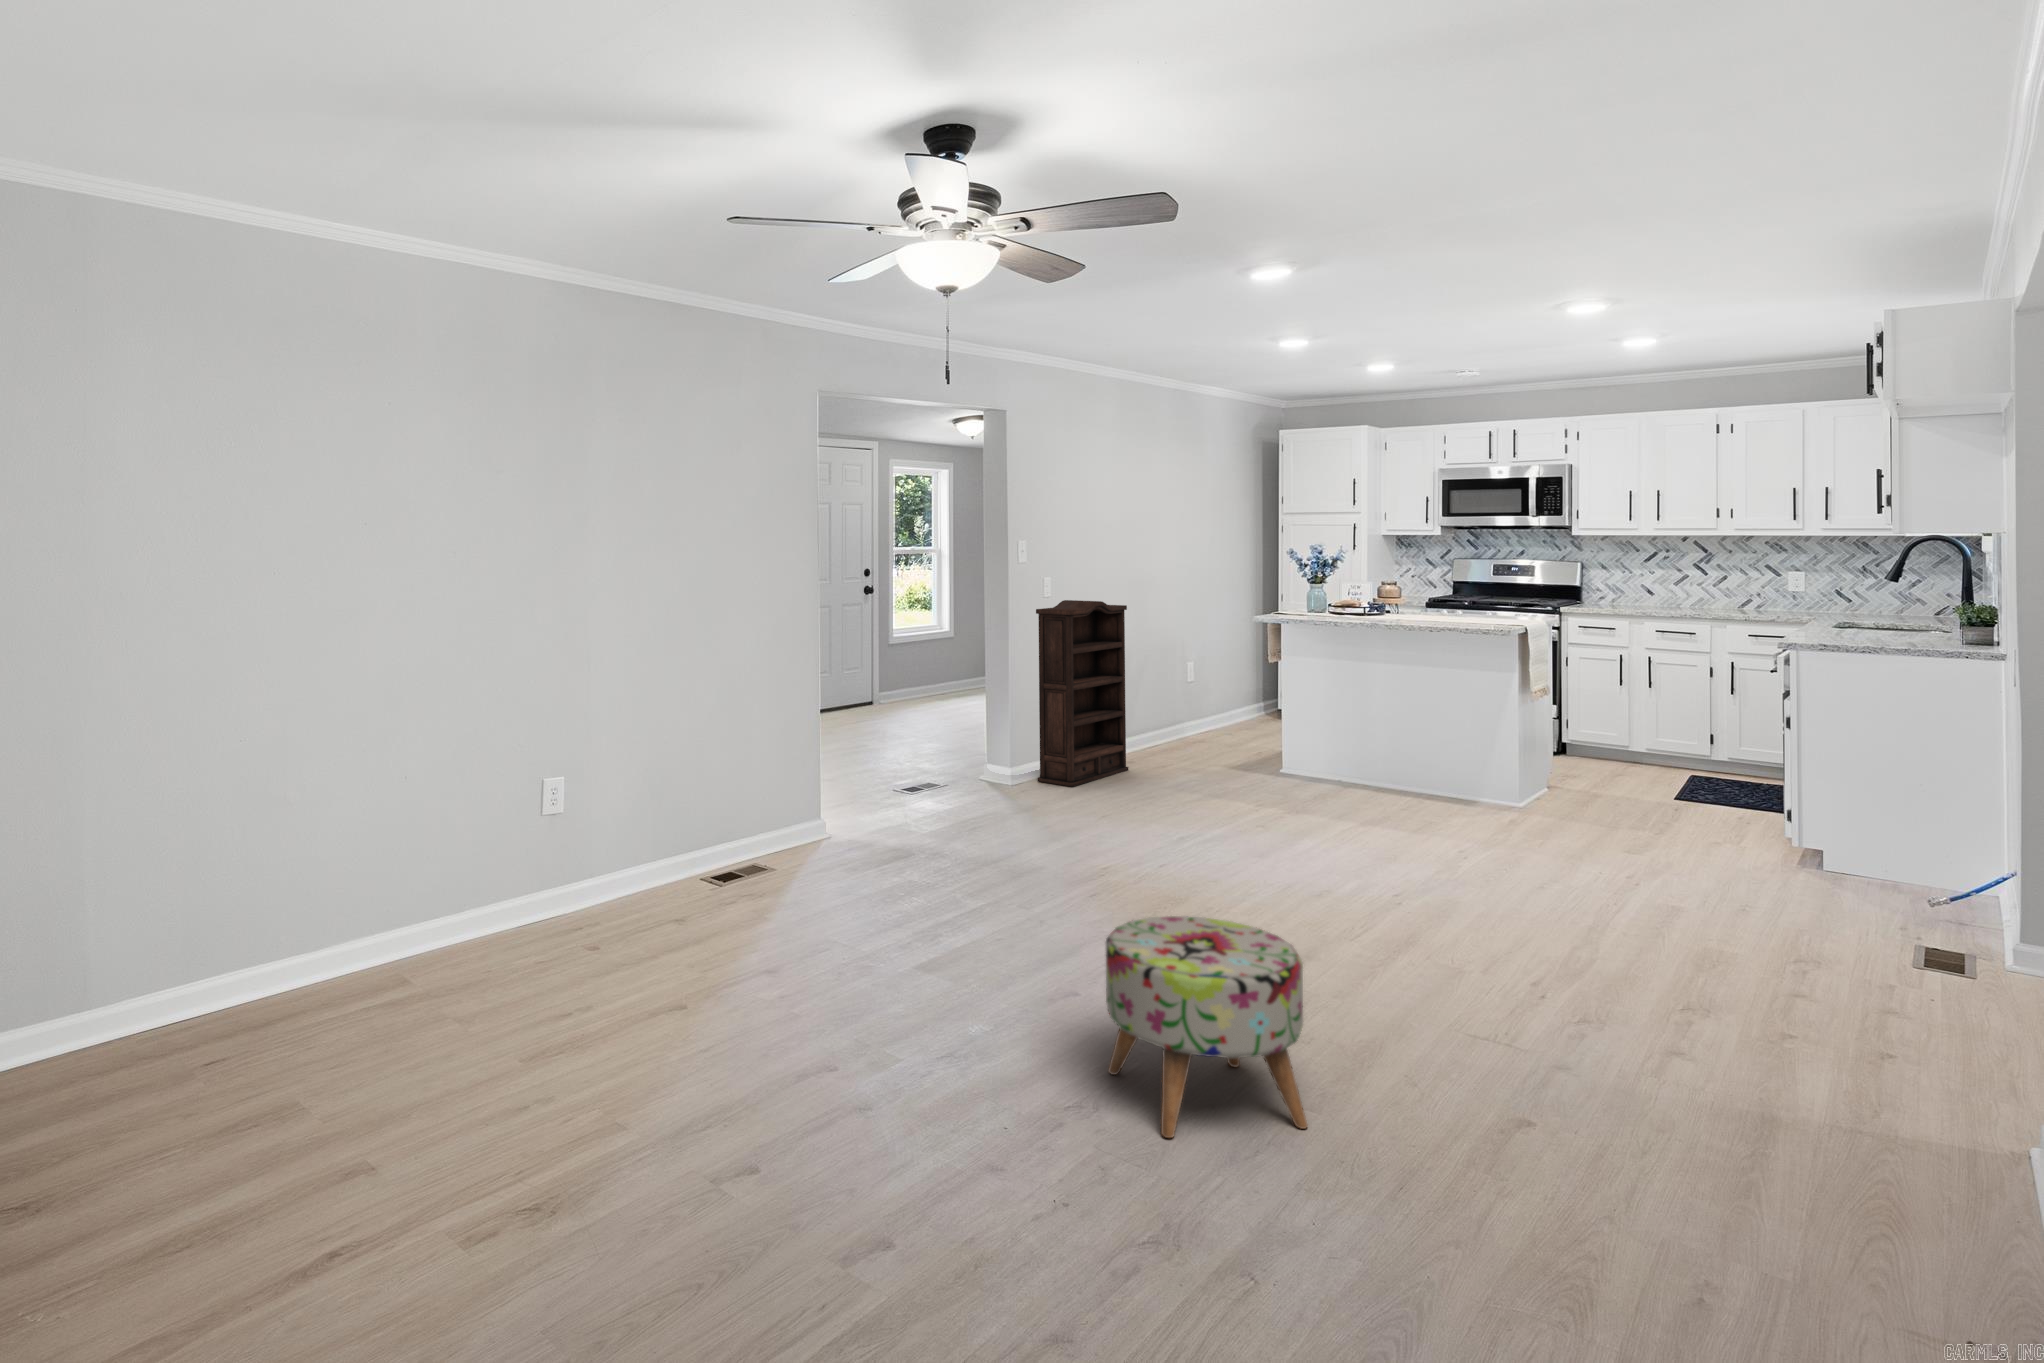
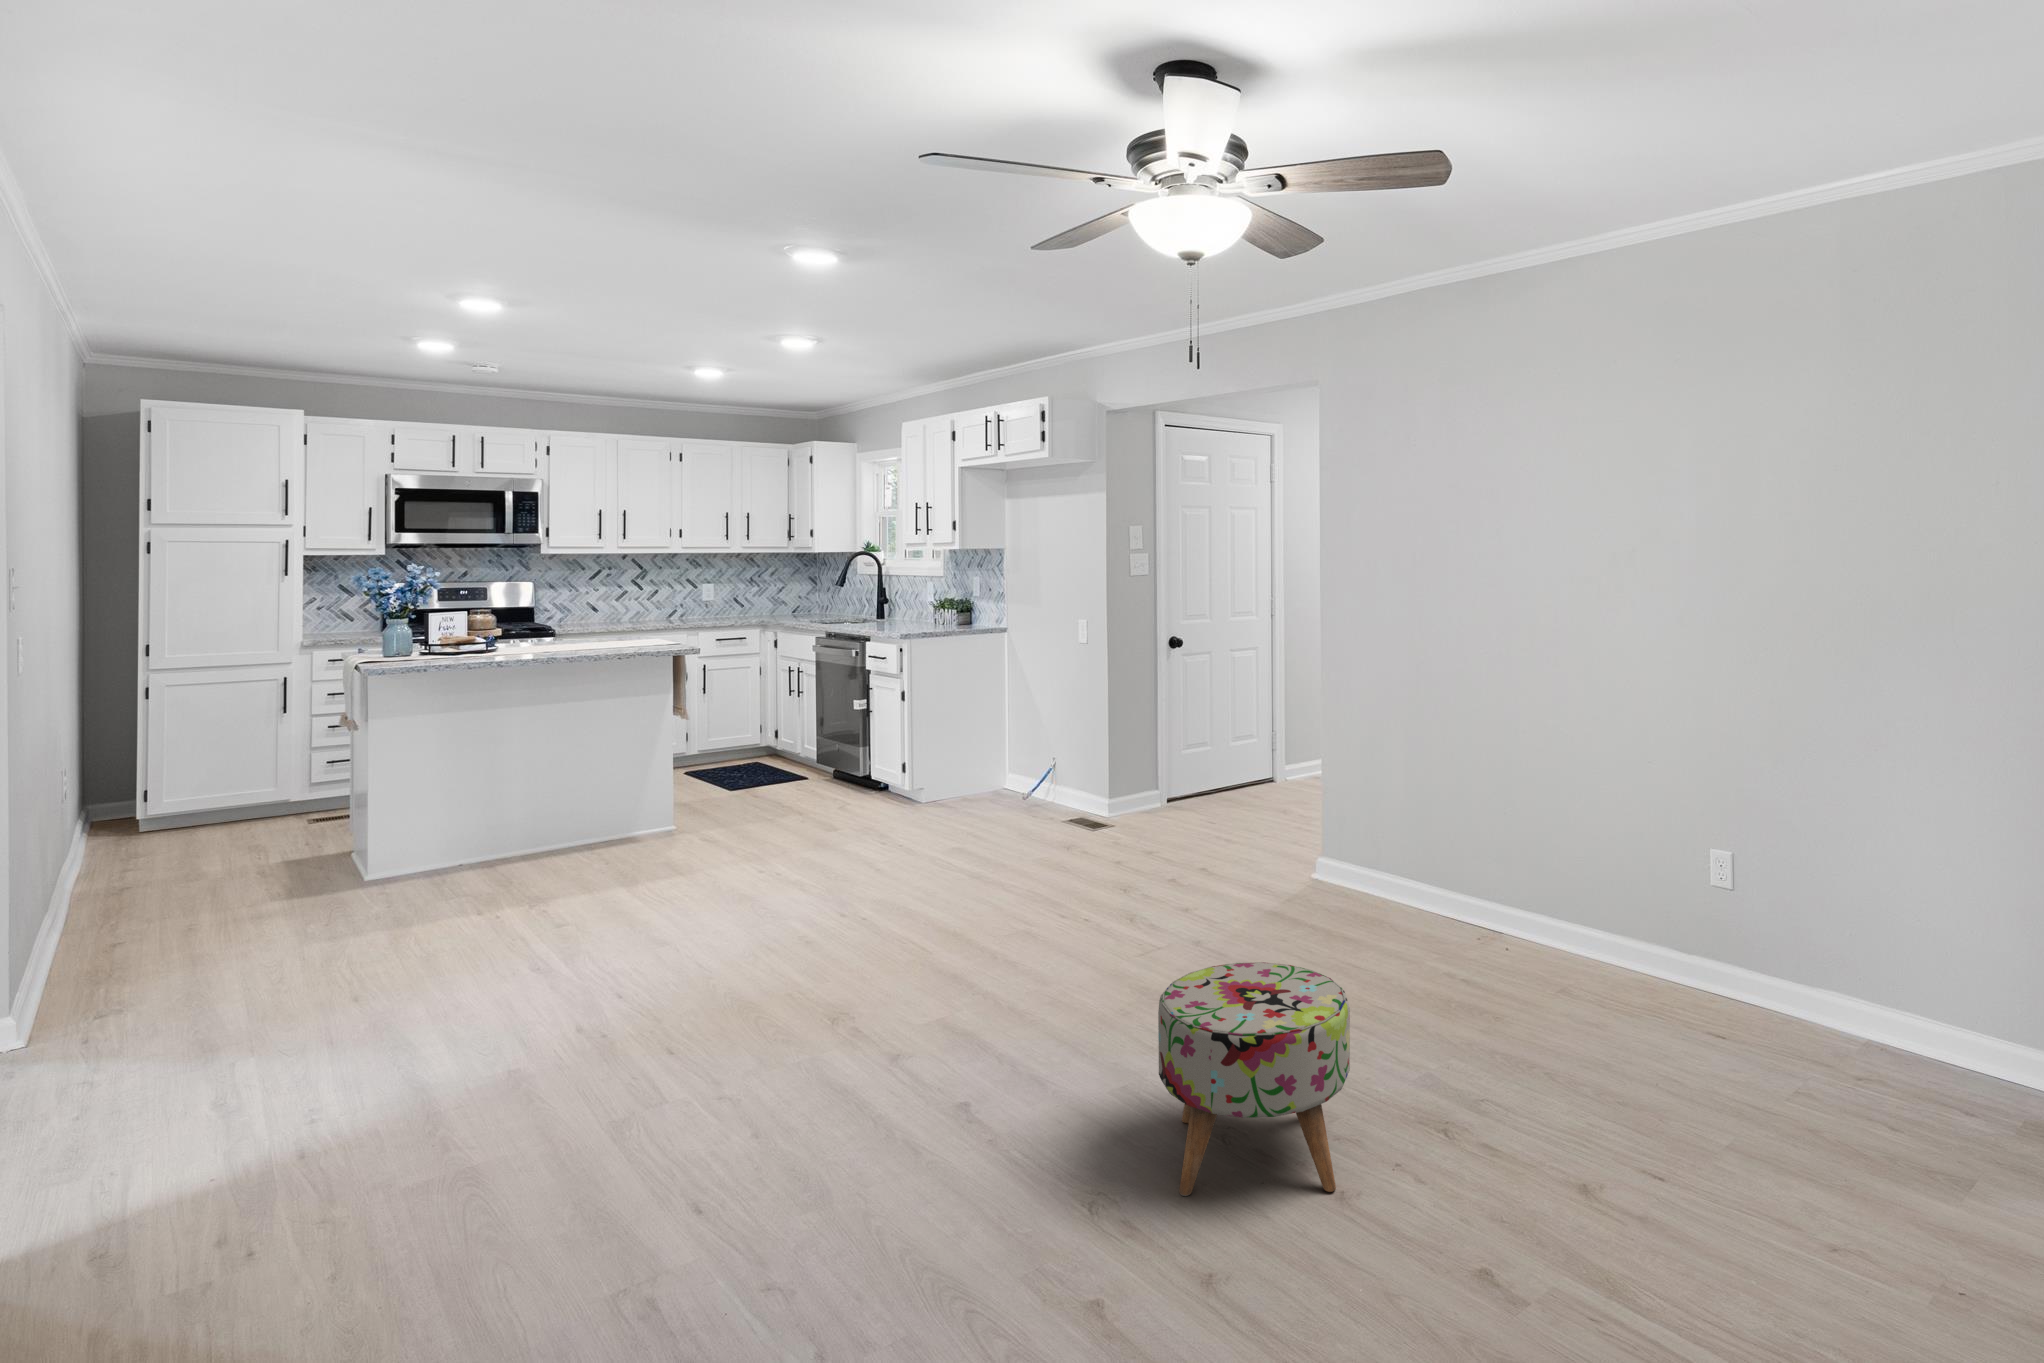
bookshelf: present [1036,600,1128,787] -> none [21,683,134,1037]

